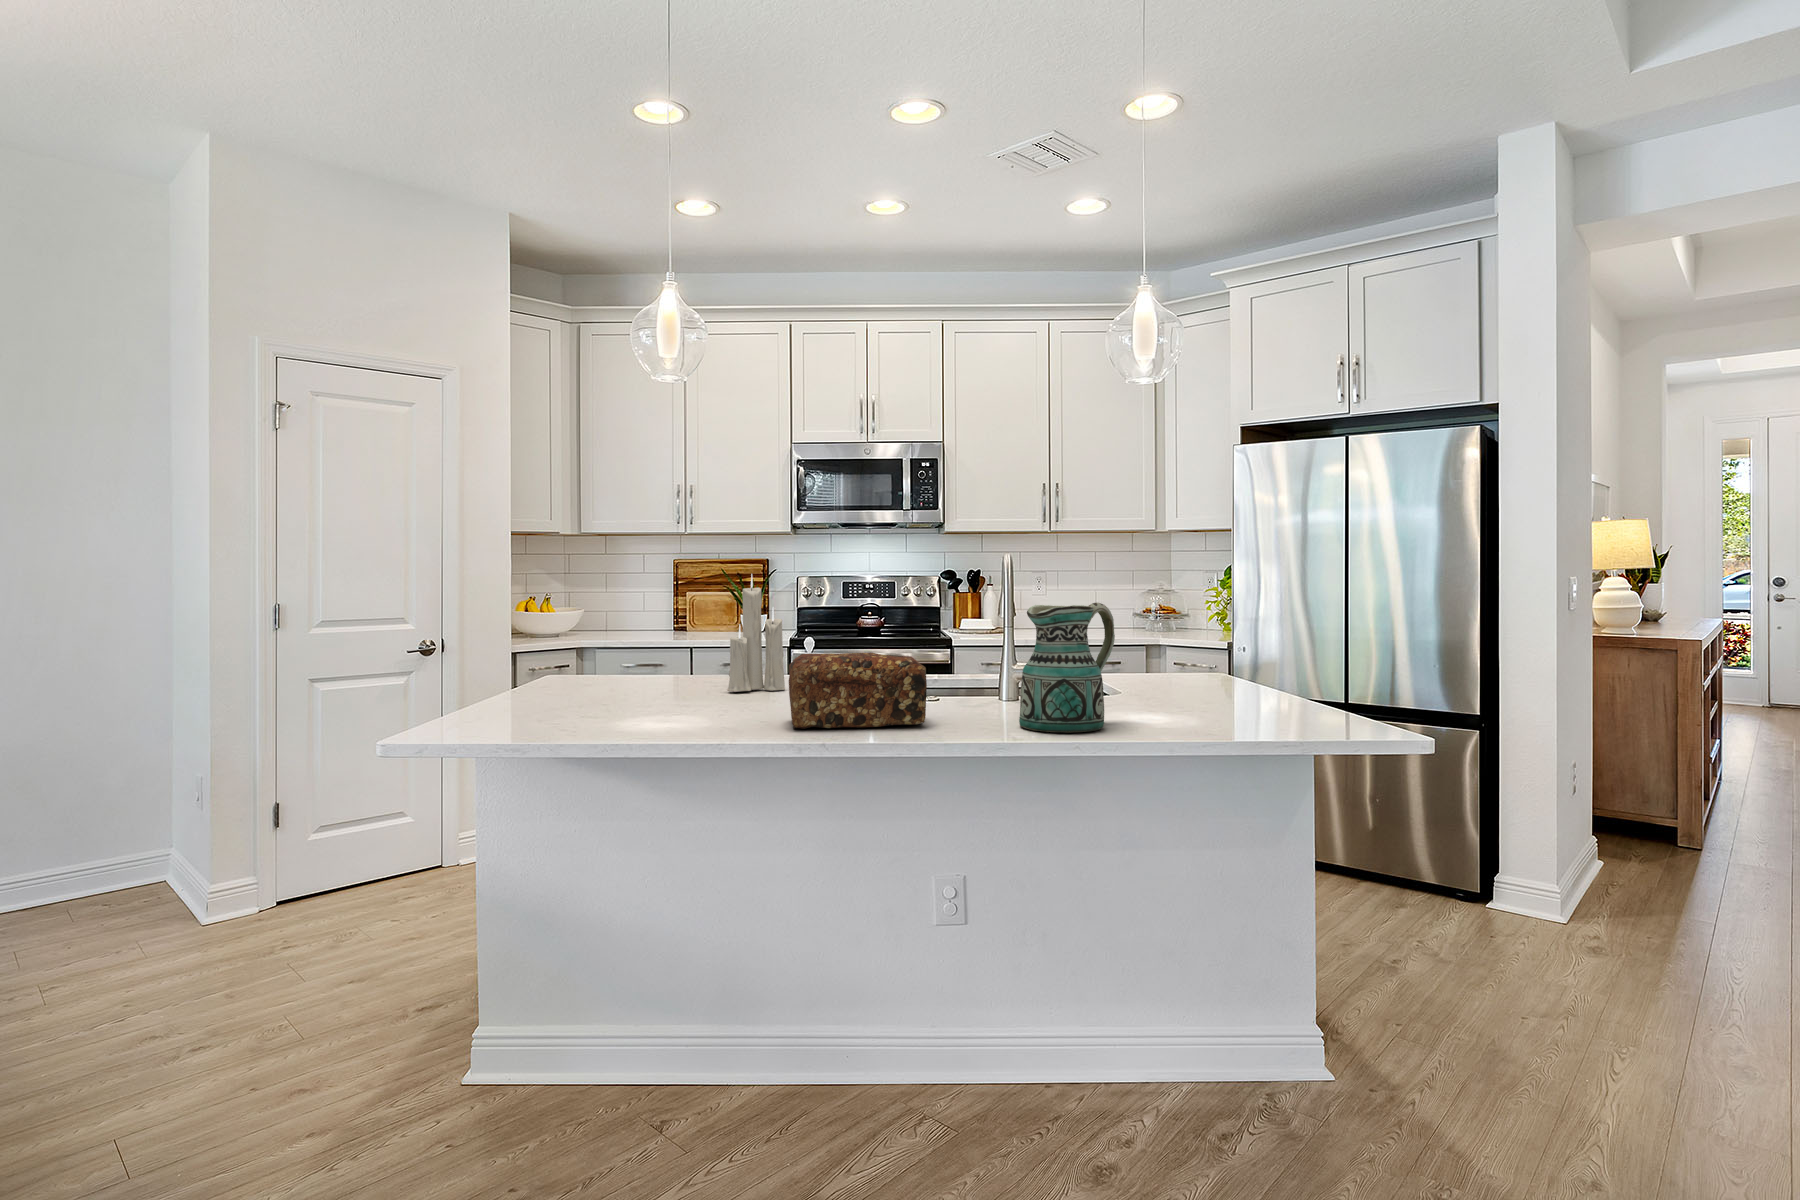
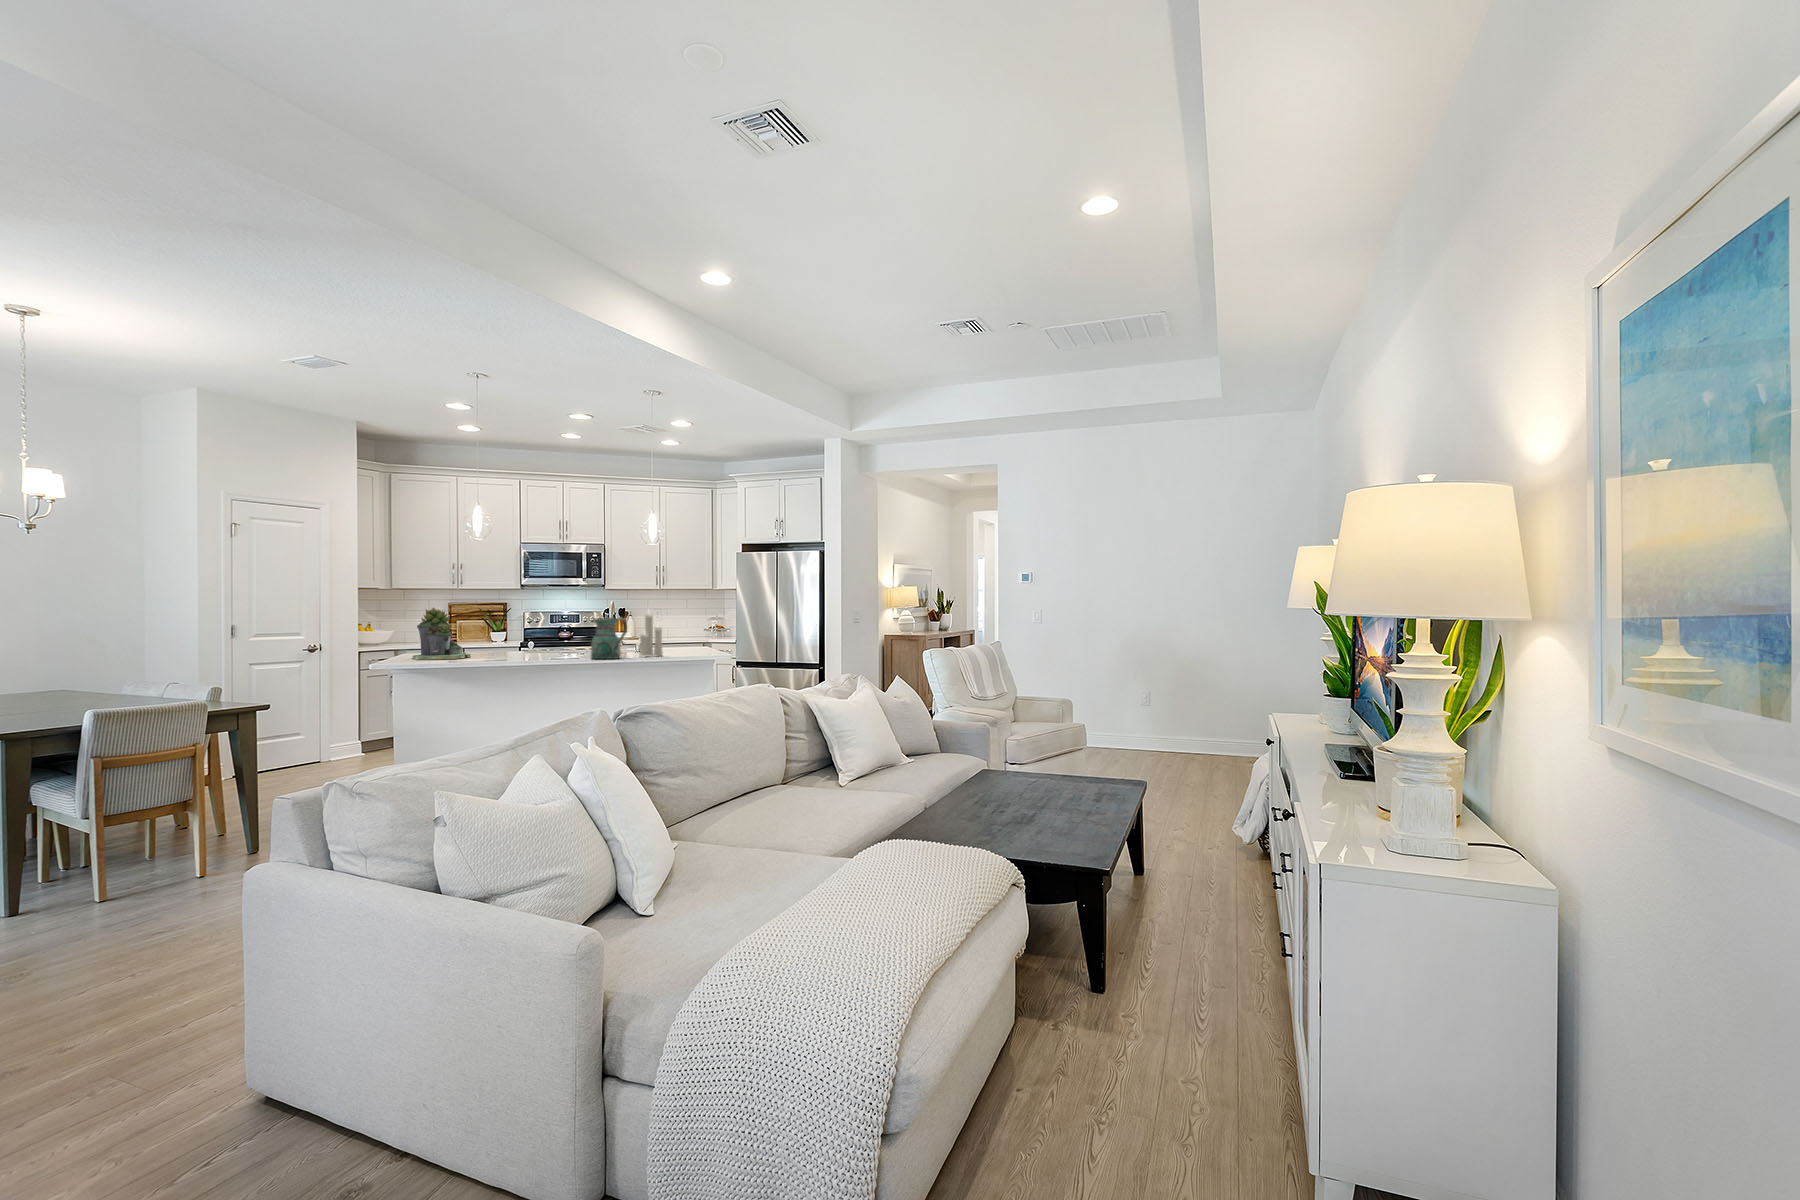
succulent planter: none [562,573,701,714] -> present [412,608,471,660]
candle: present [727,574,785,692] -> present [640,614,663,656]
bread loaf: present [789,652,927,729] -> none [506,635,557,660]

